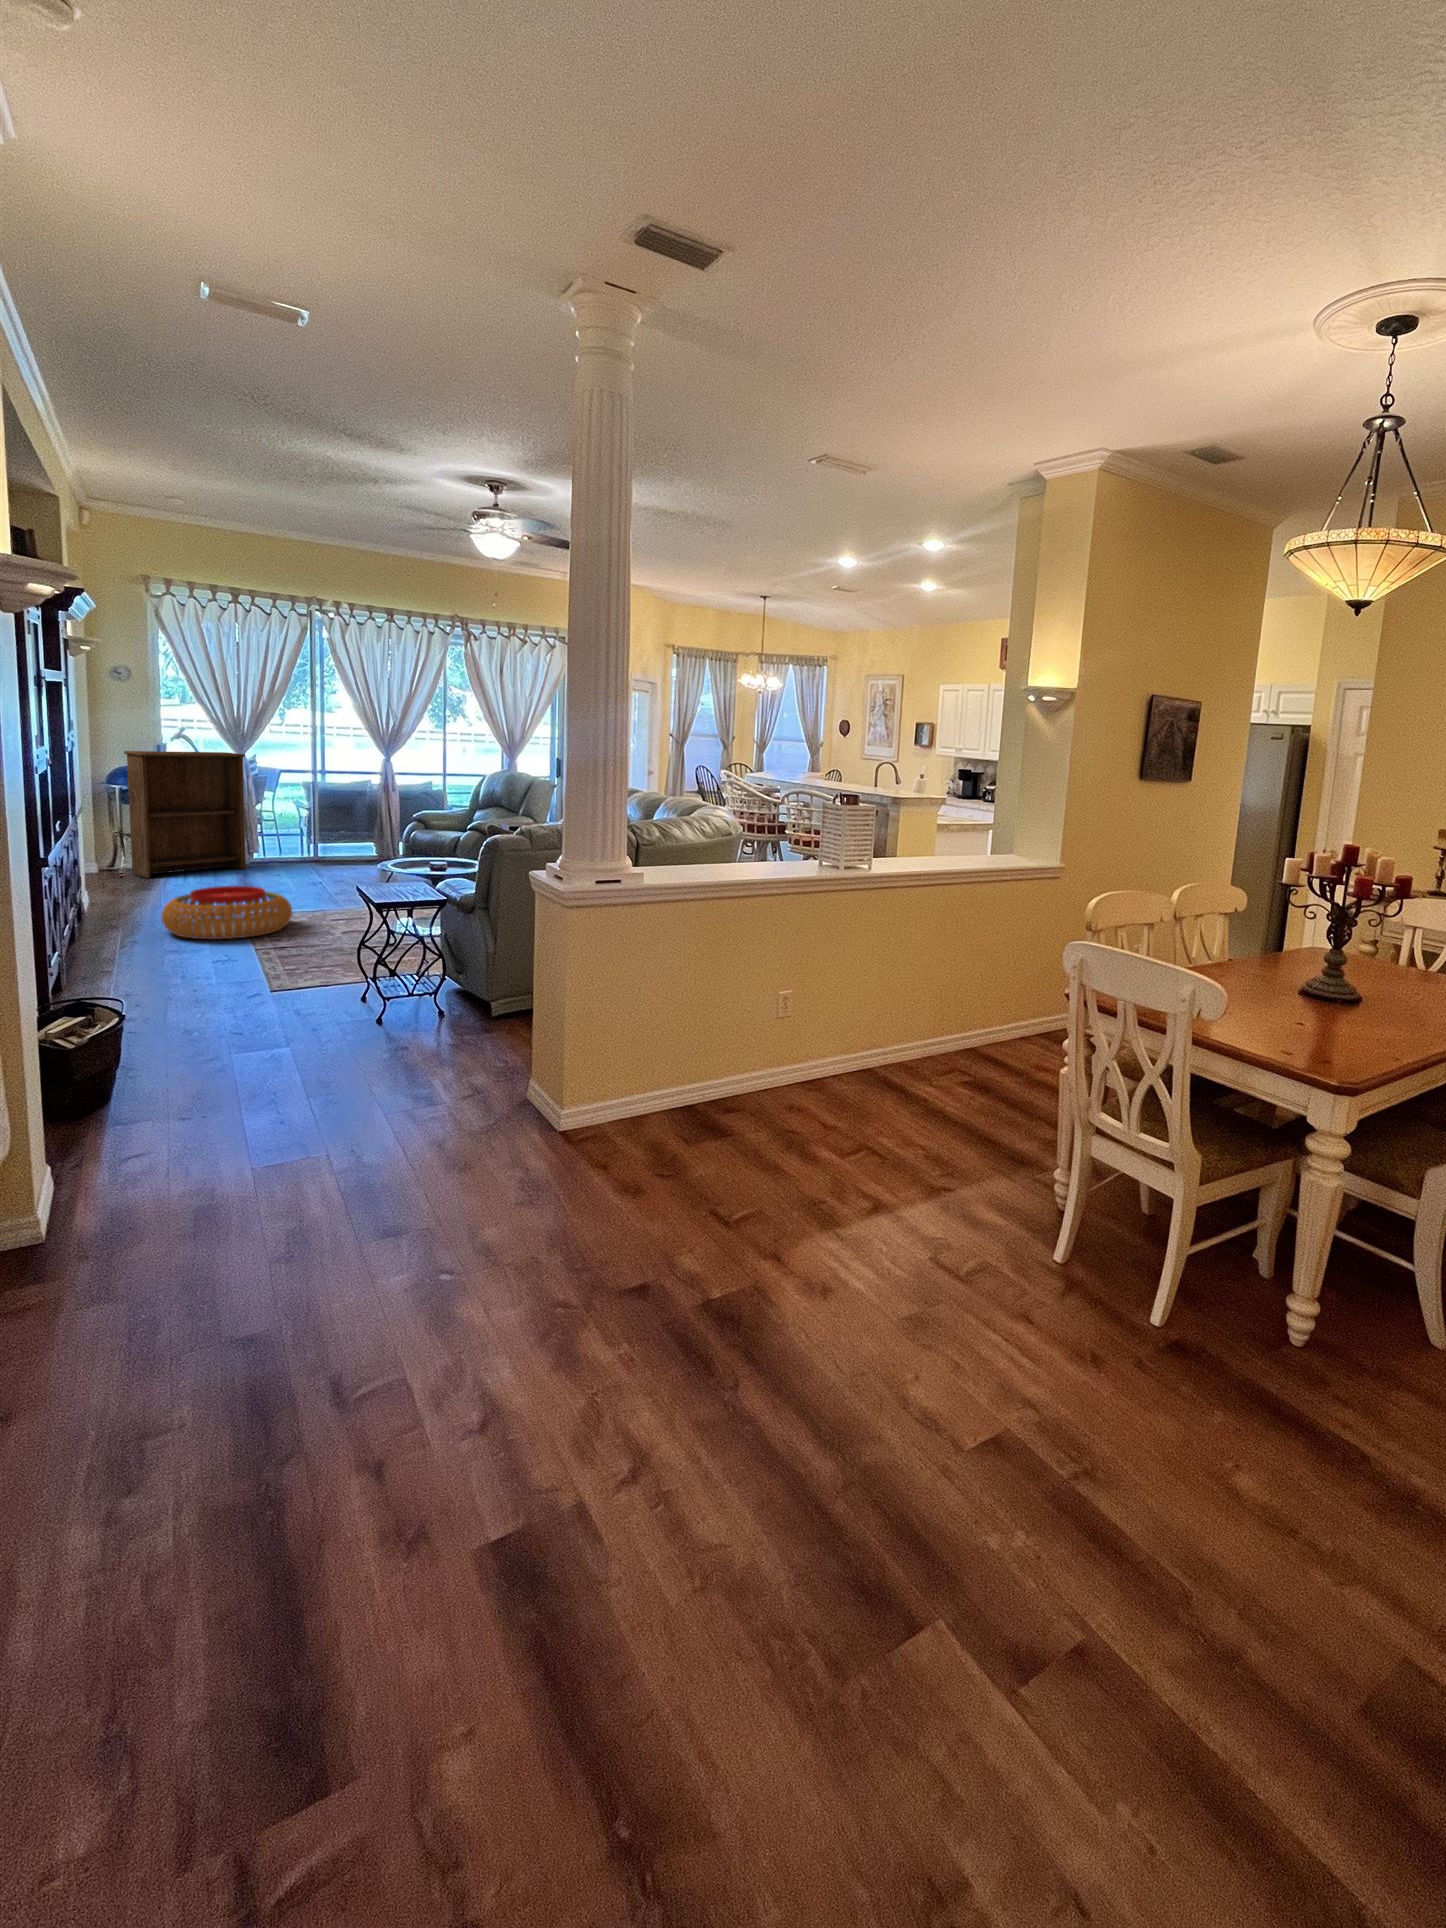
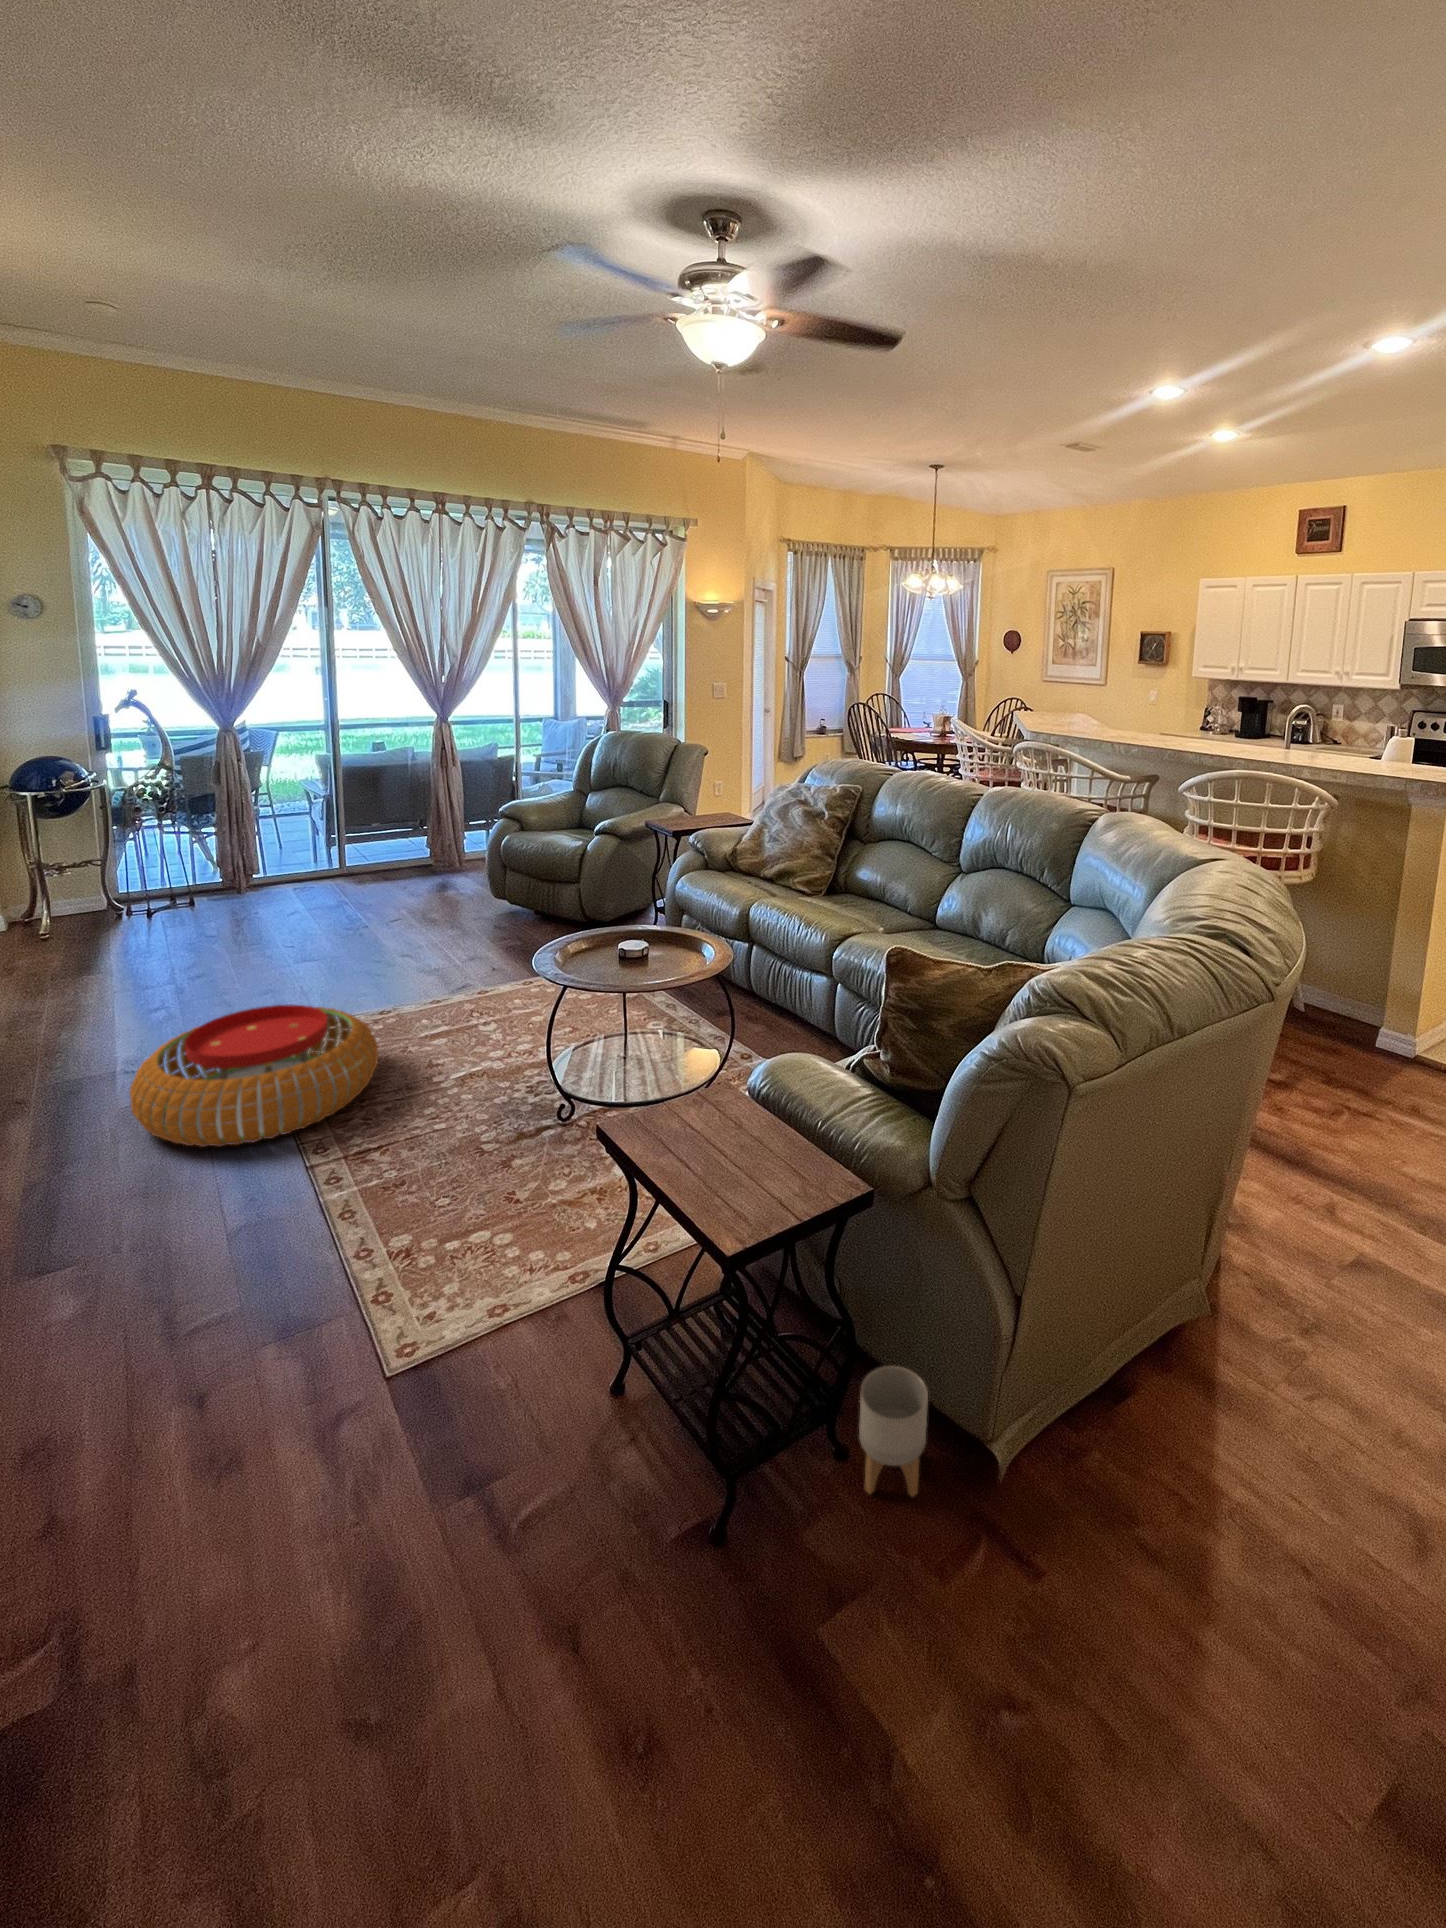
bookshelf: present [124,751,245,878] -> none [38,724,245,942]
planter: none [423,975,452,1017] -> present [859,1366,928,1497]

